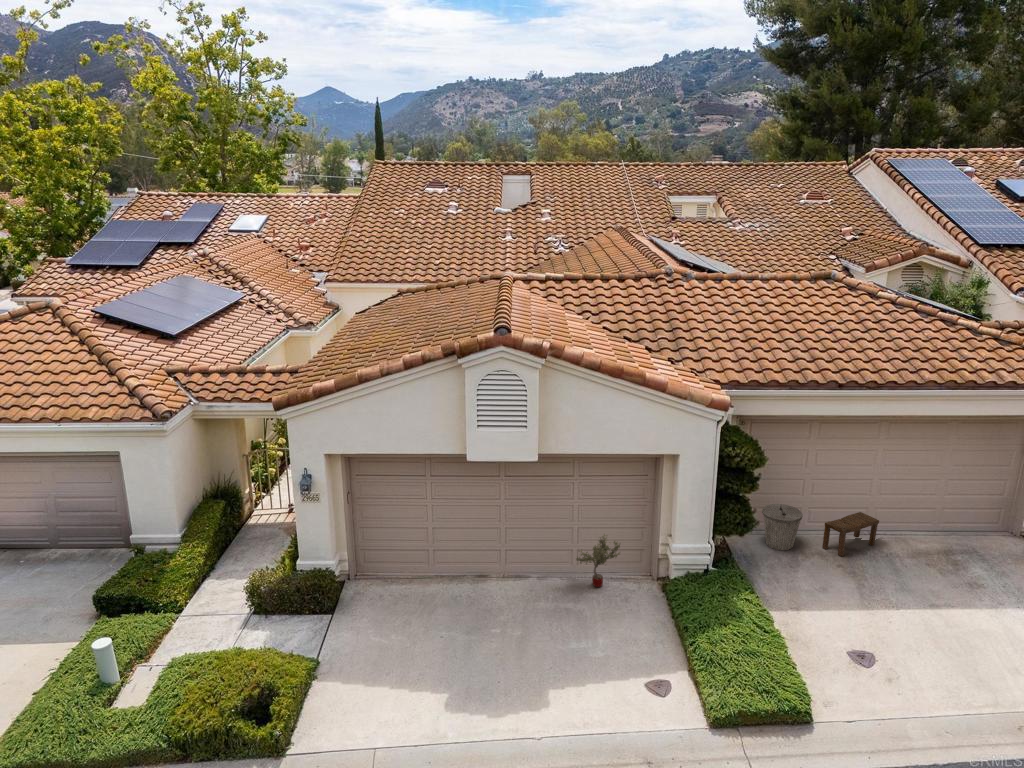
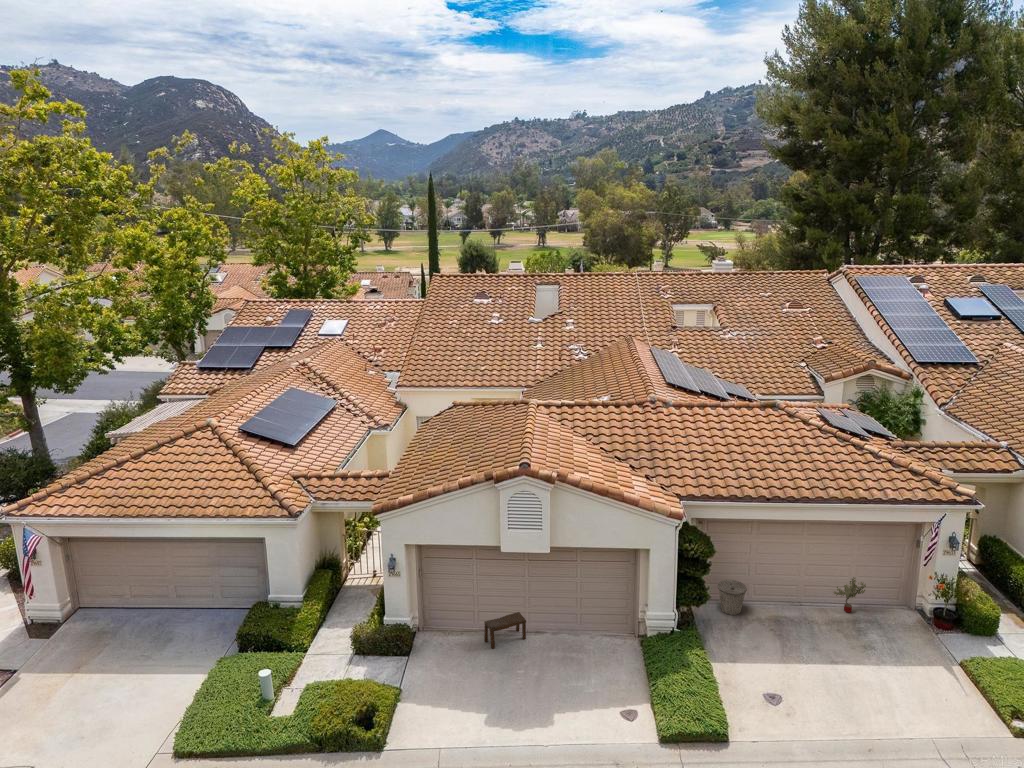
bench: present [822,512,879,556] -> present [484,612,526,649]
potted tree: present [576,534,620,587] -> present [834,577,866,613]

